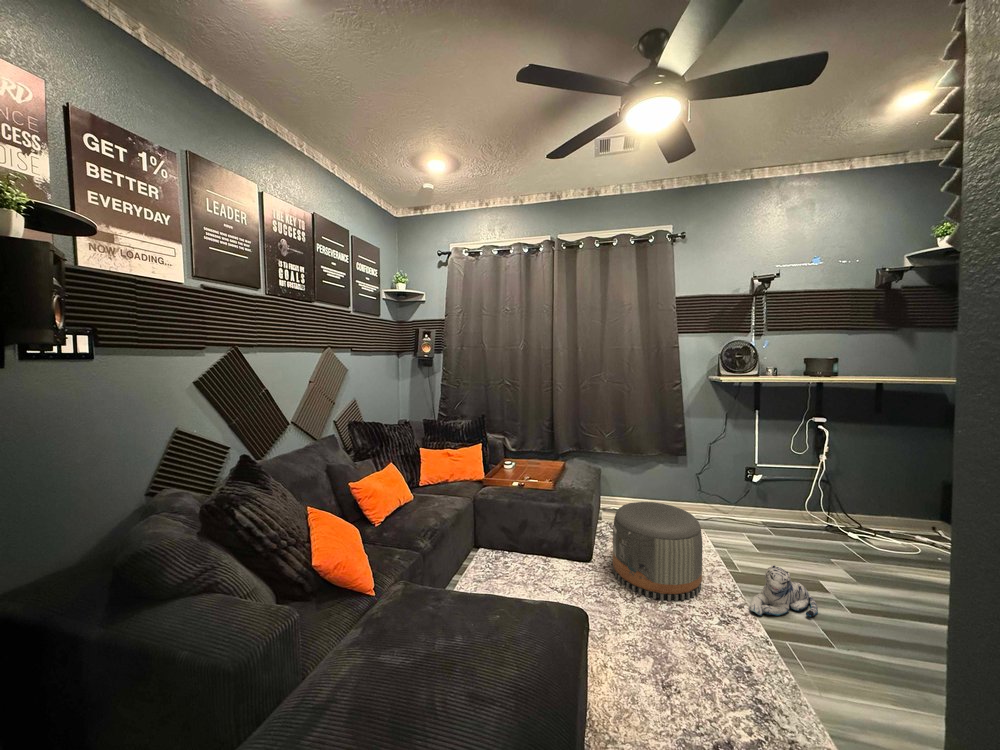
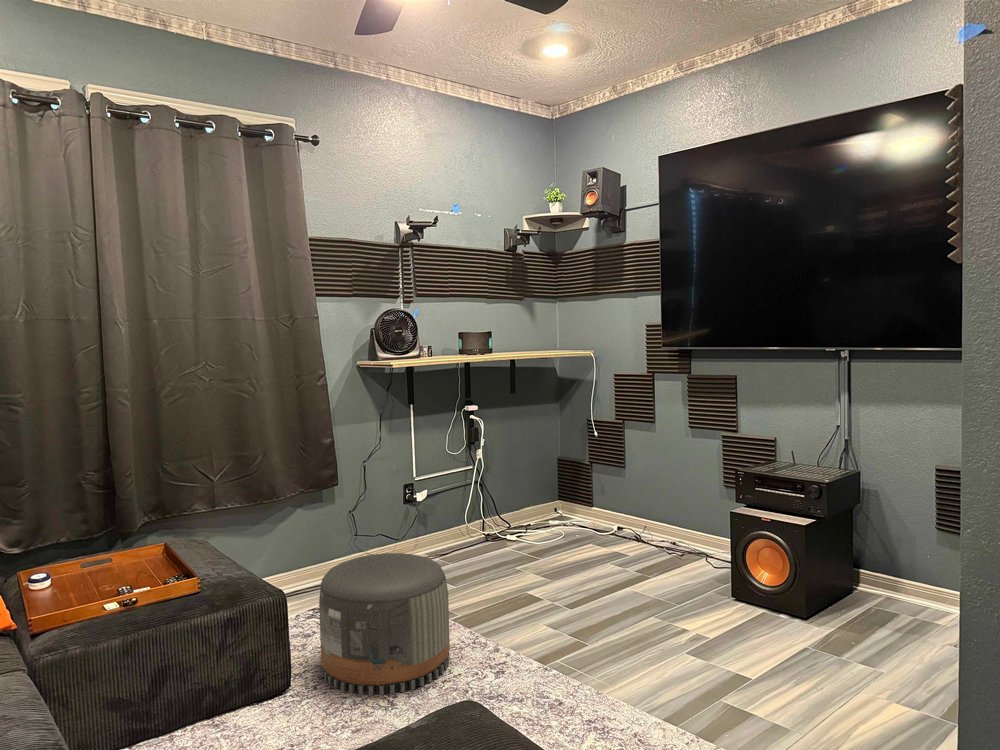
plush toy: present [749,565,818,616] -> none [499,584,554,650]

